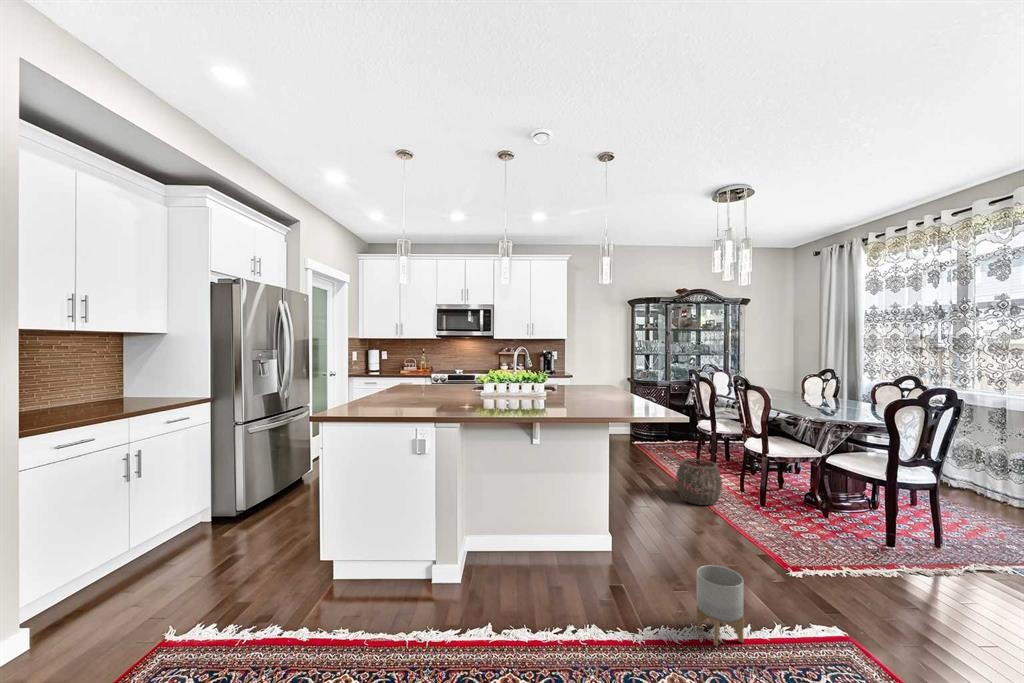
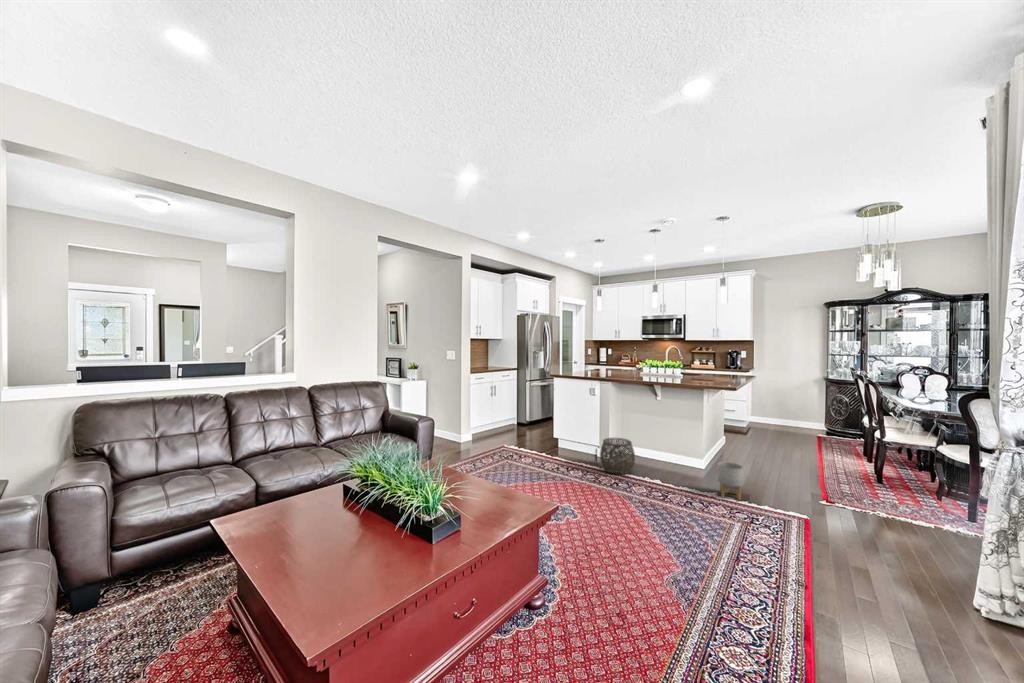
woven basket: present [676,459,722,505] -> present [600,438,635,474]

